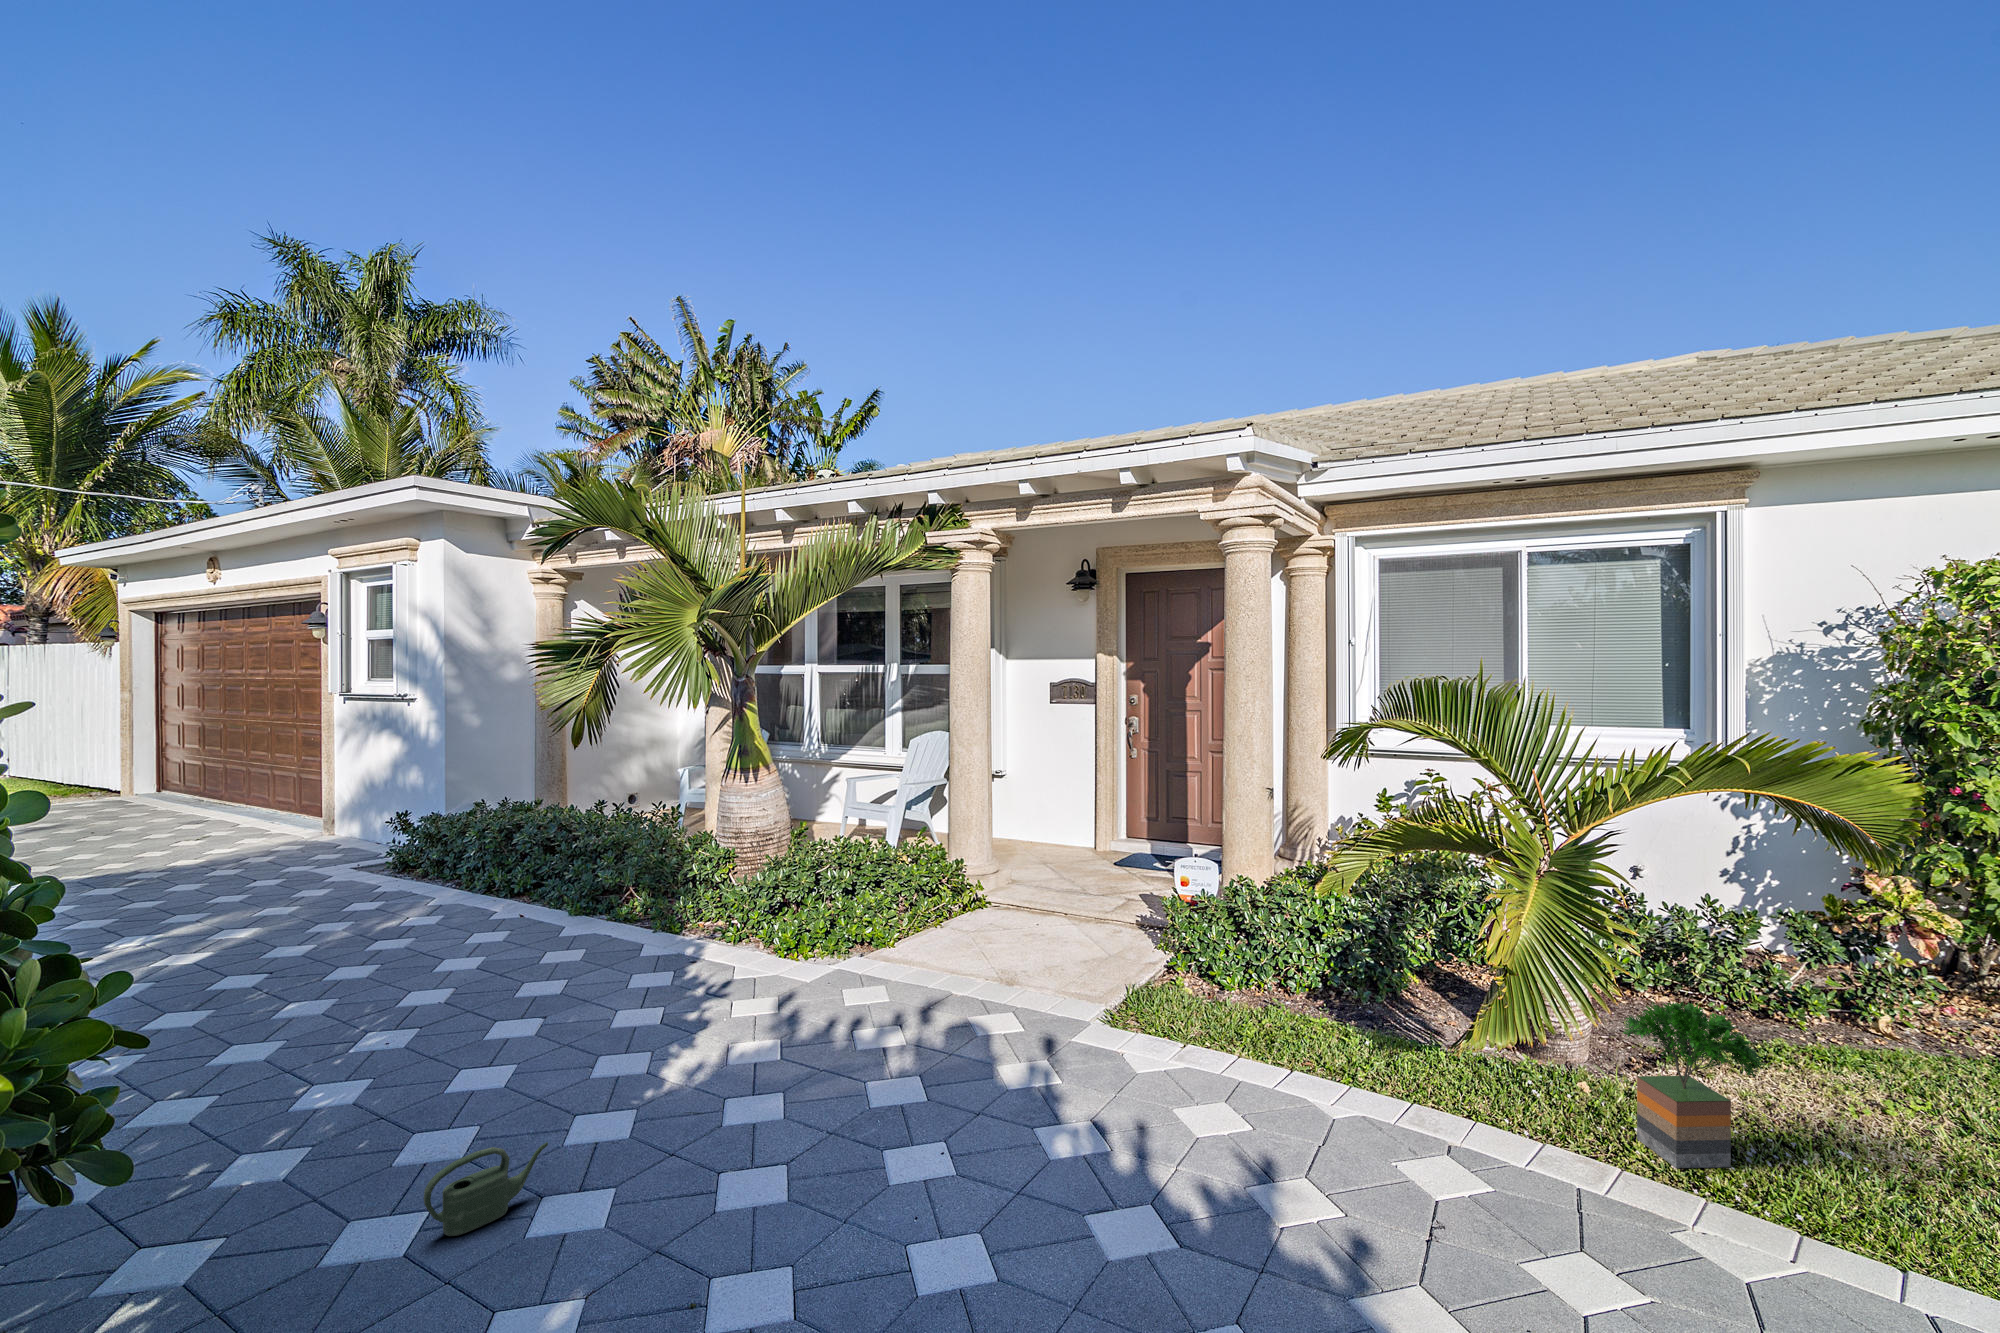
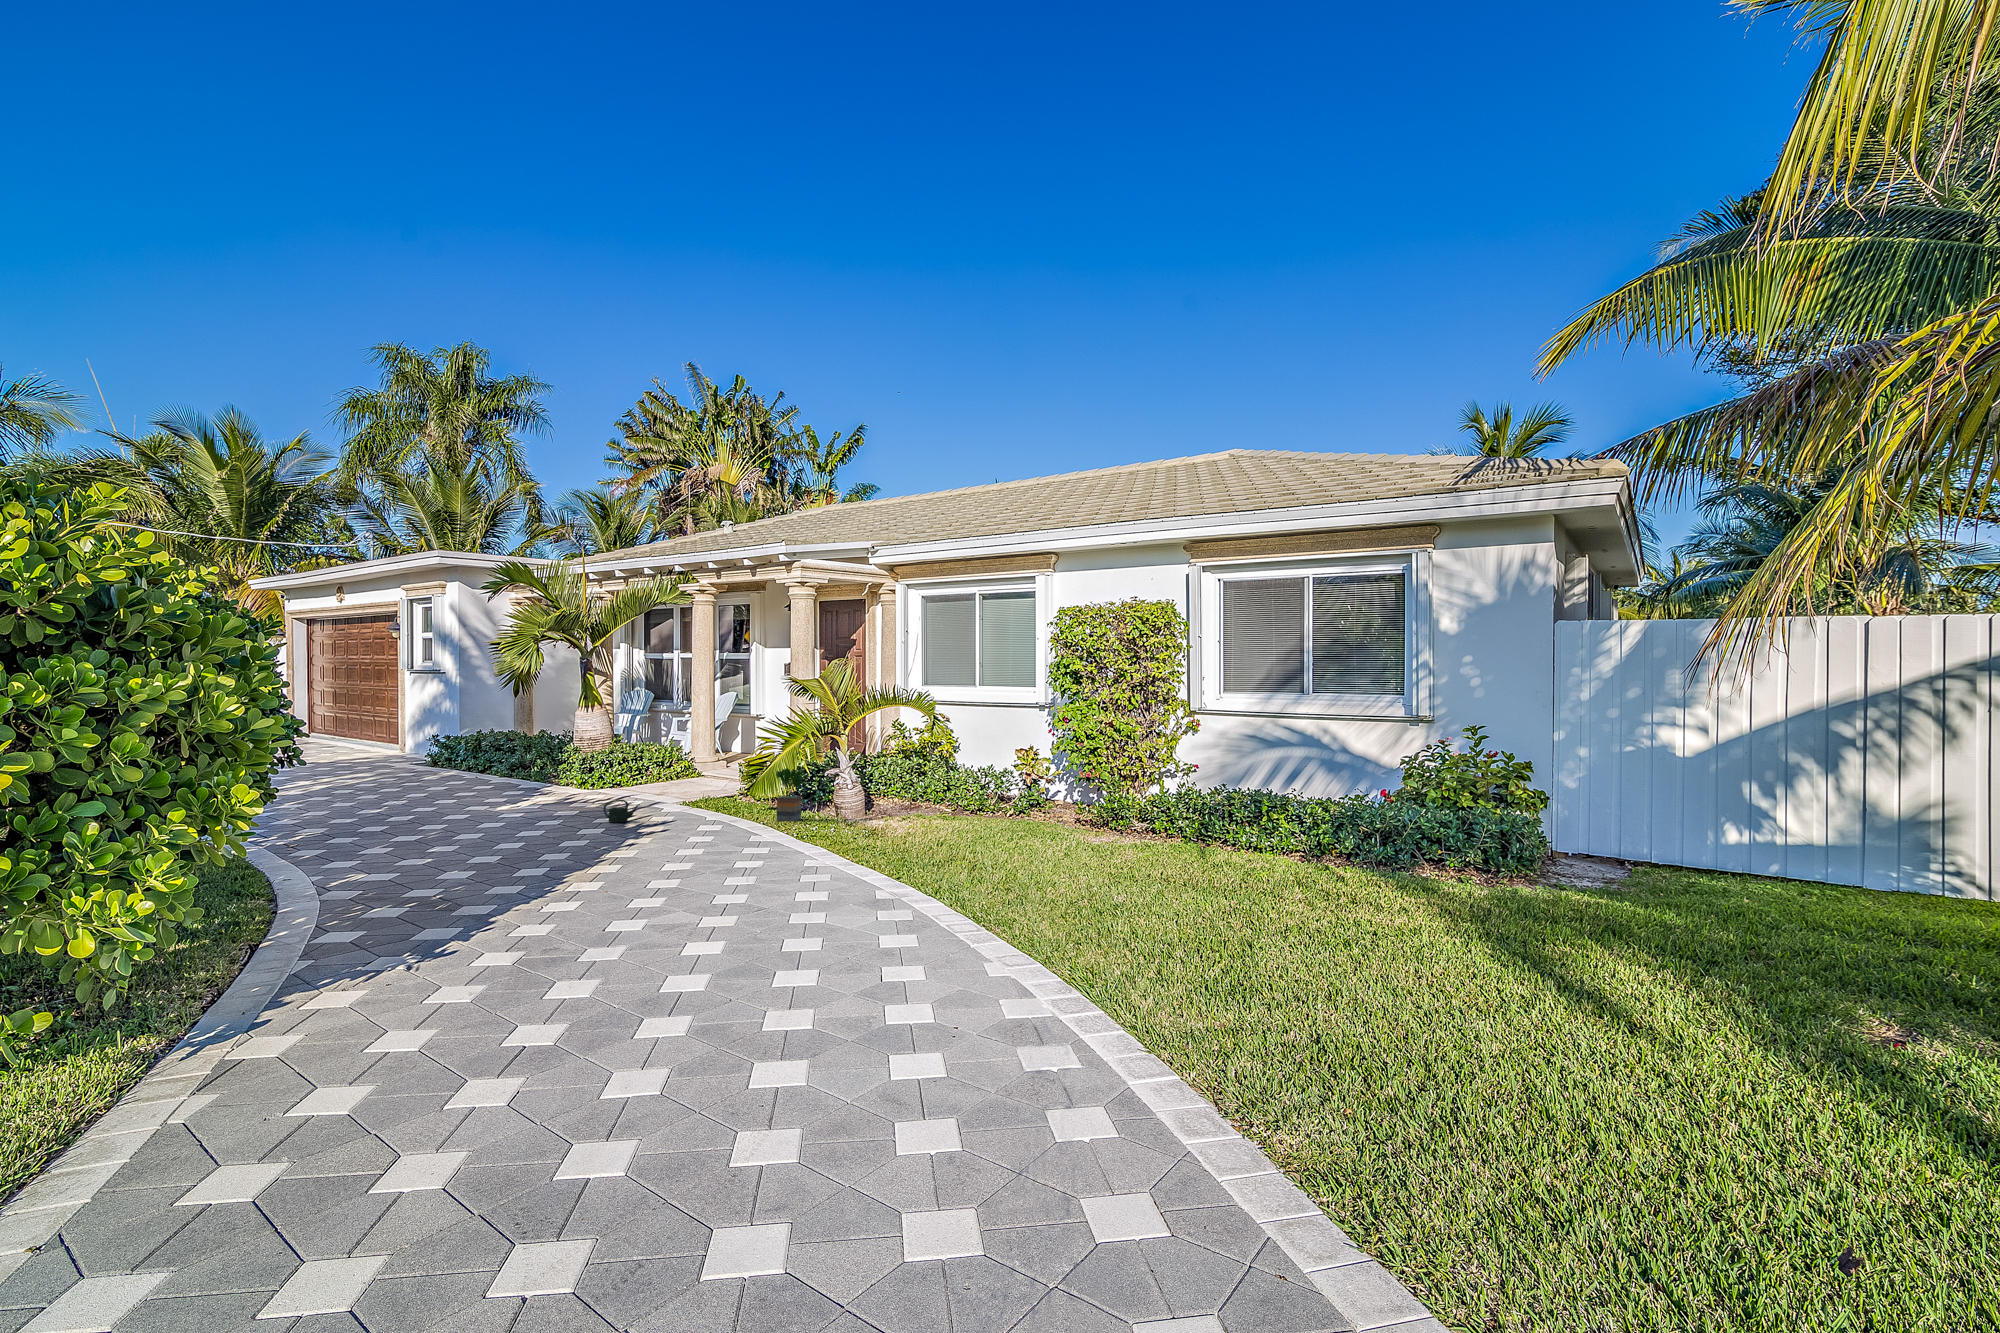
watering can: present [423,1142,548,1236] -> present [603,800,640,823]

